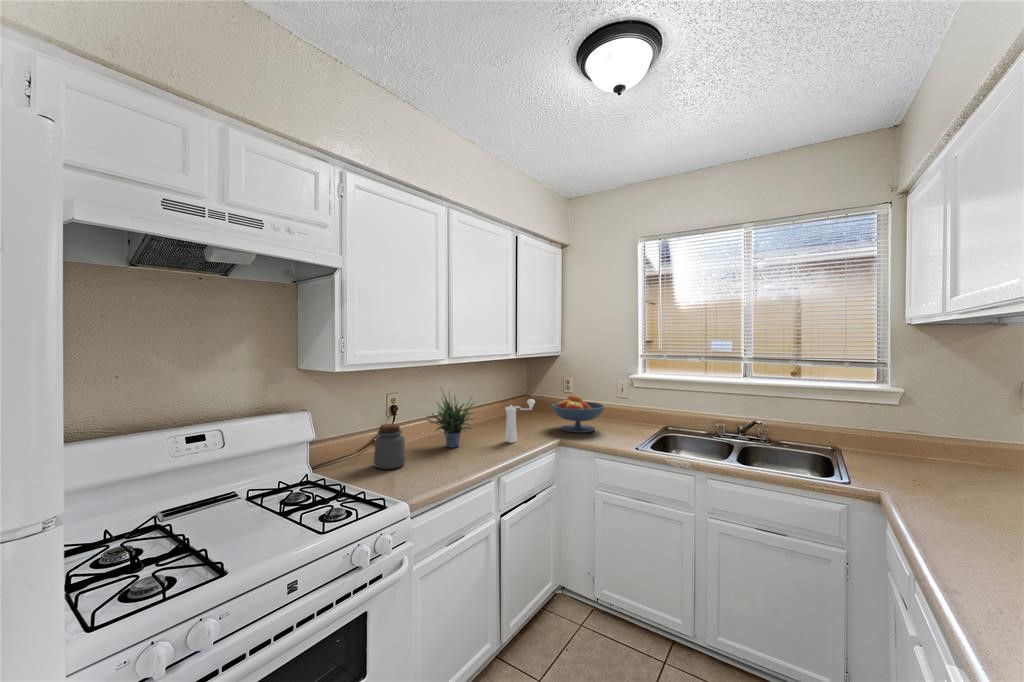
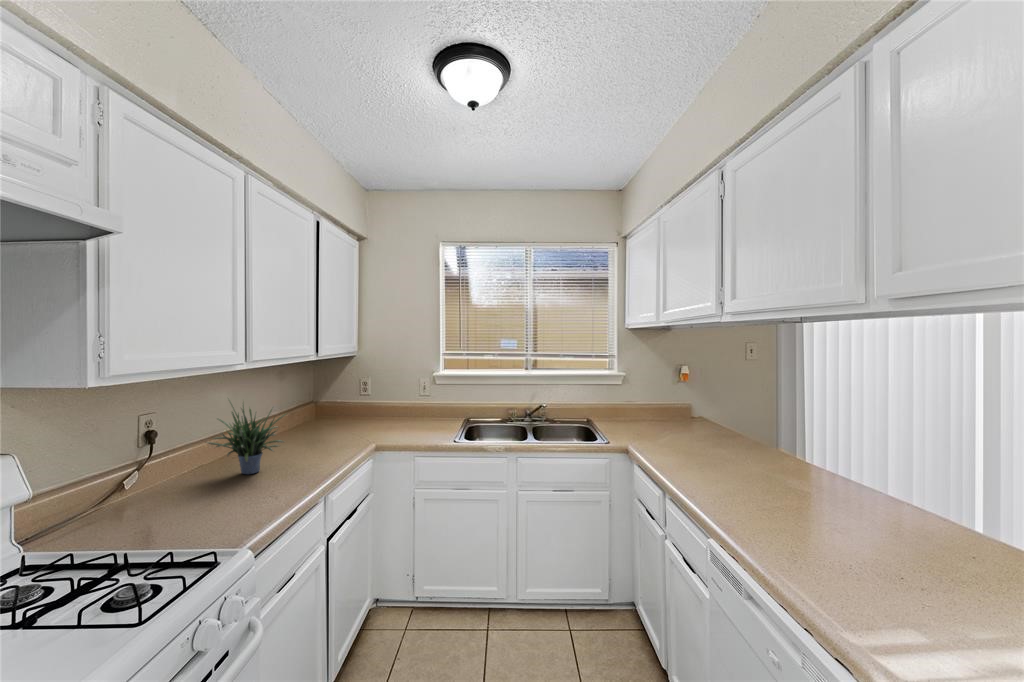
fruit bowl: present [552,395,605,433] -> none [358,397,416,437]
pepper mill: present [506,399,535,443] -> none [316,405,350,457]
jar: present [374,424,406,469] -> none [146,452,199,518]

